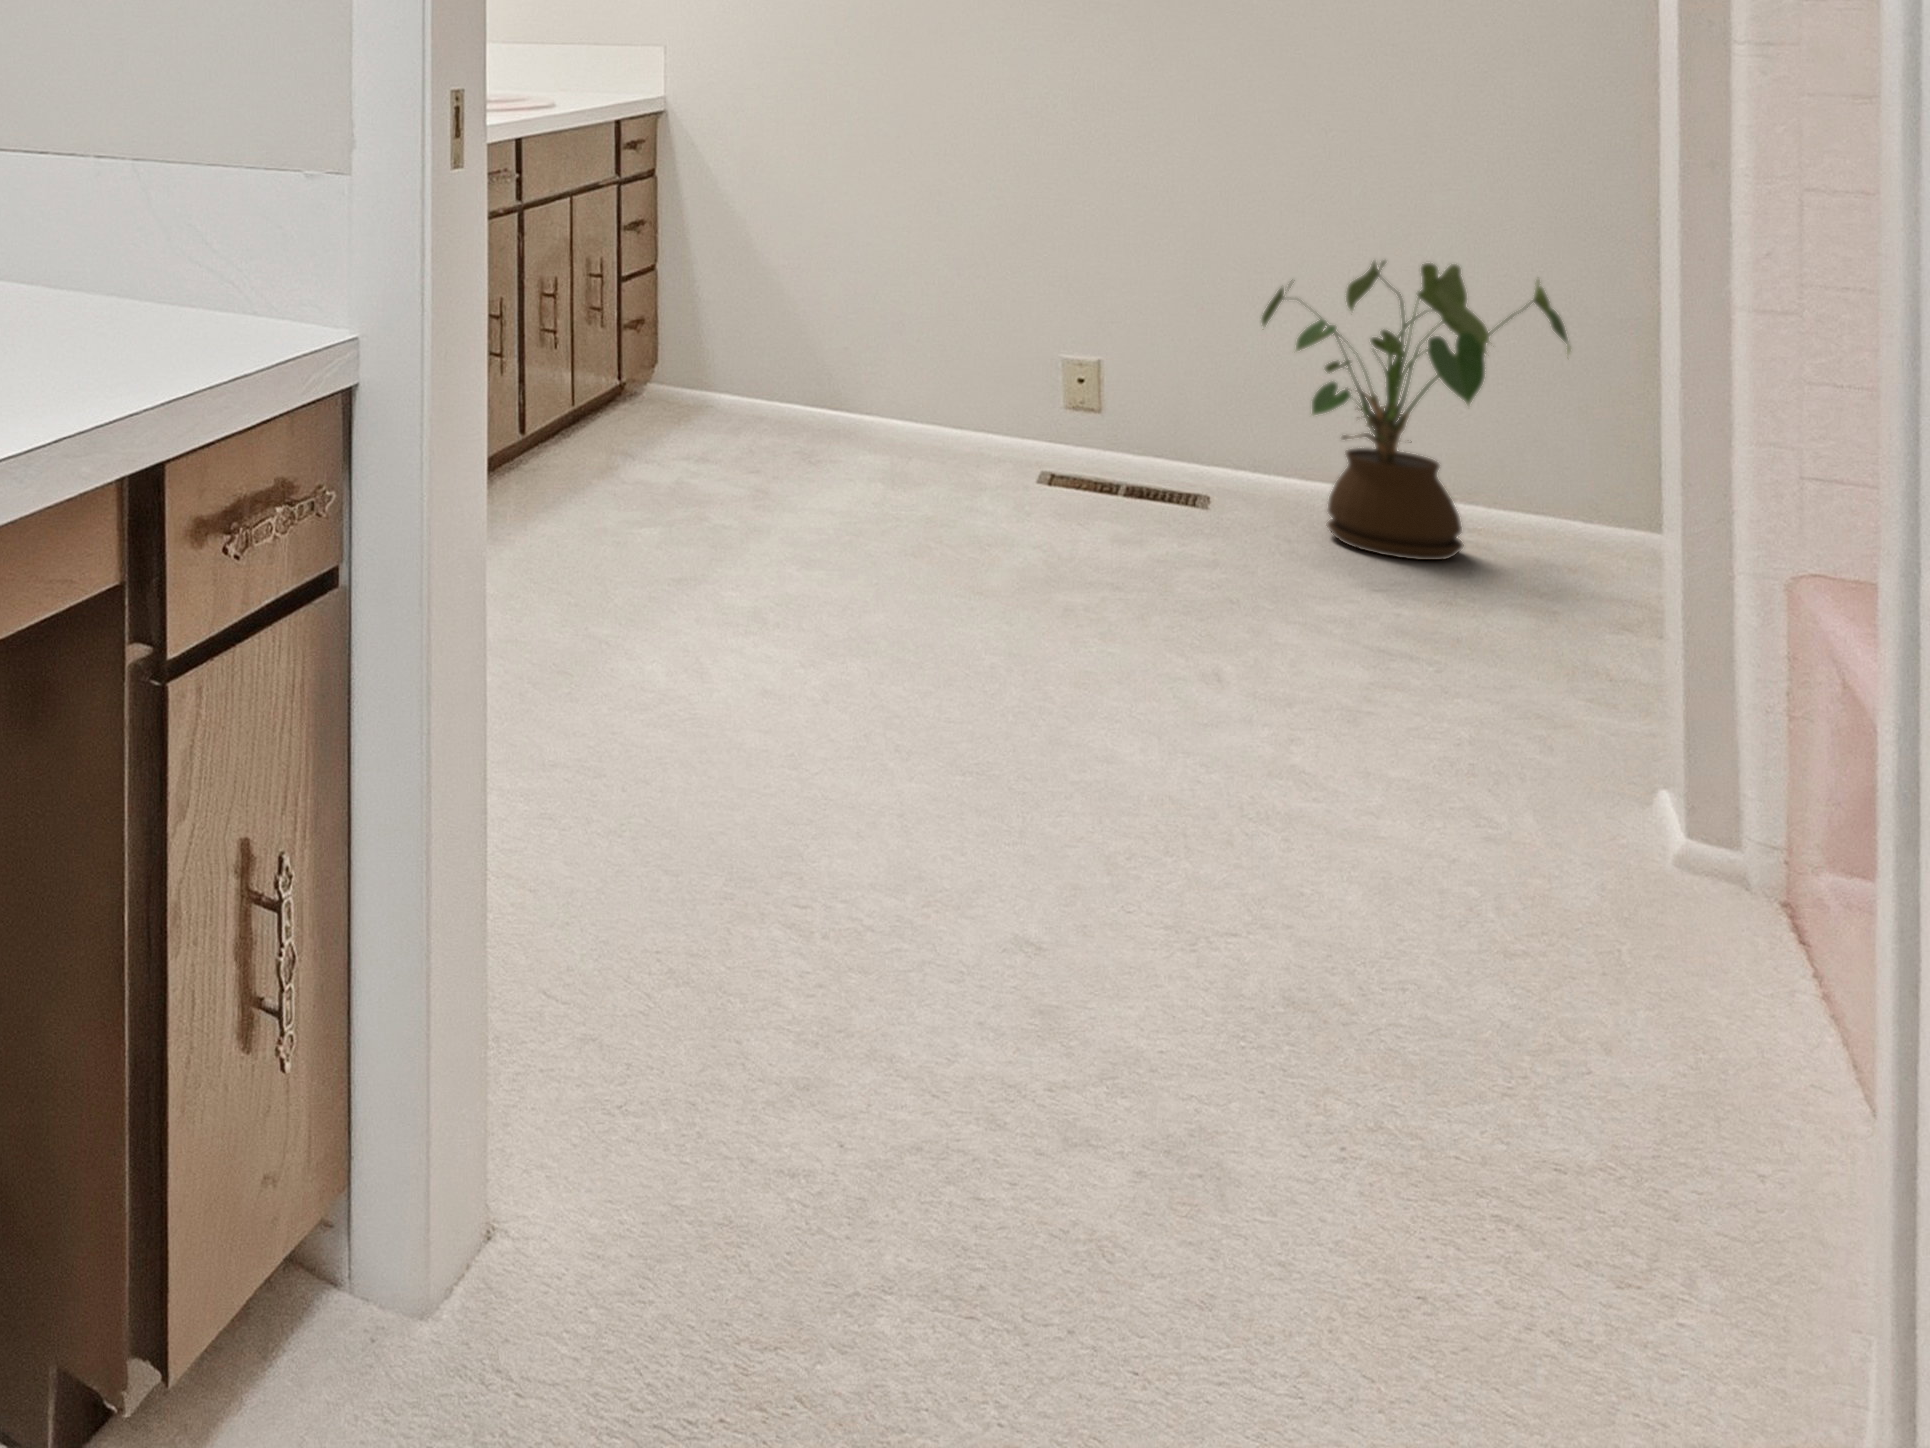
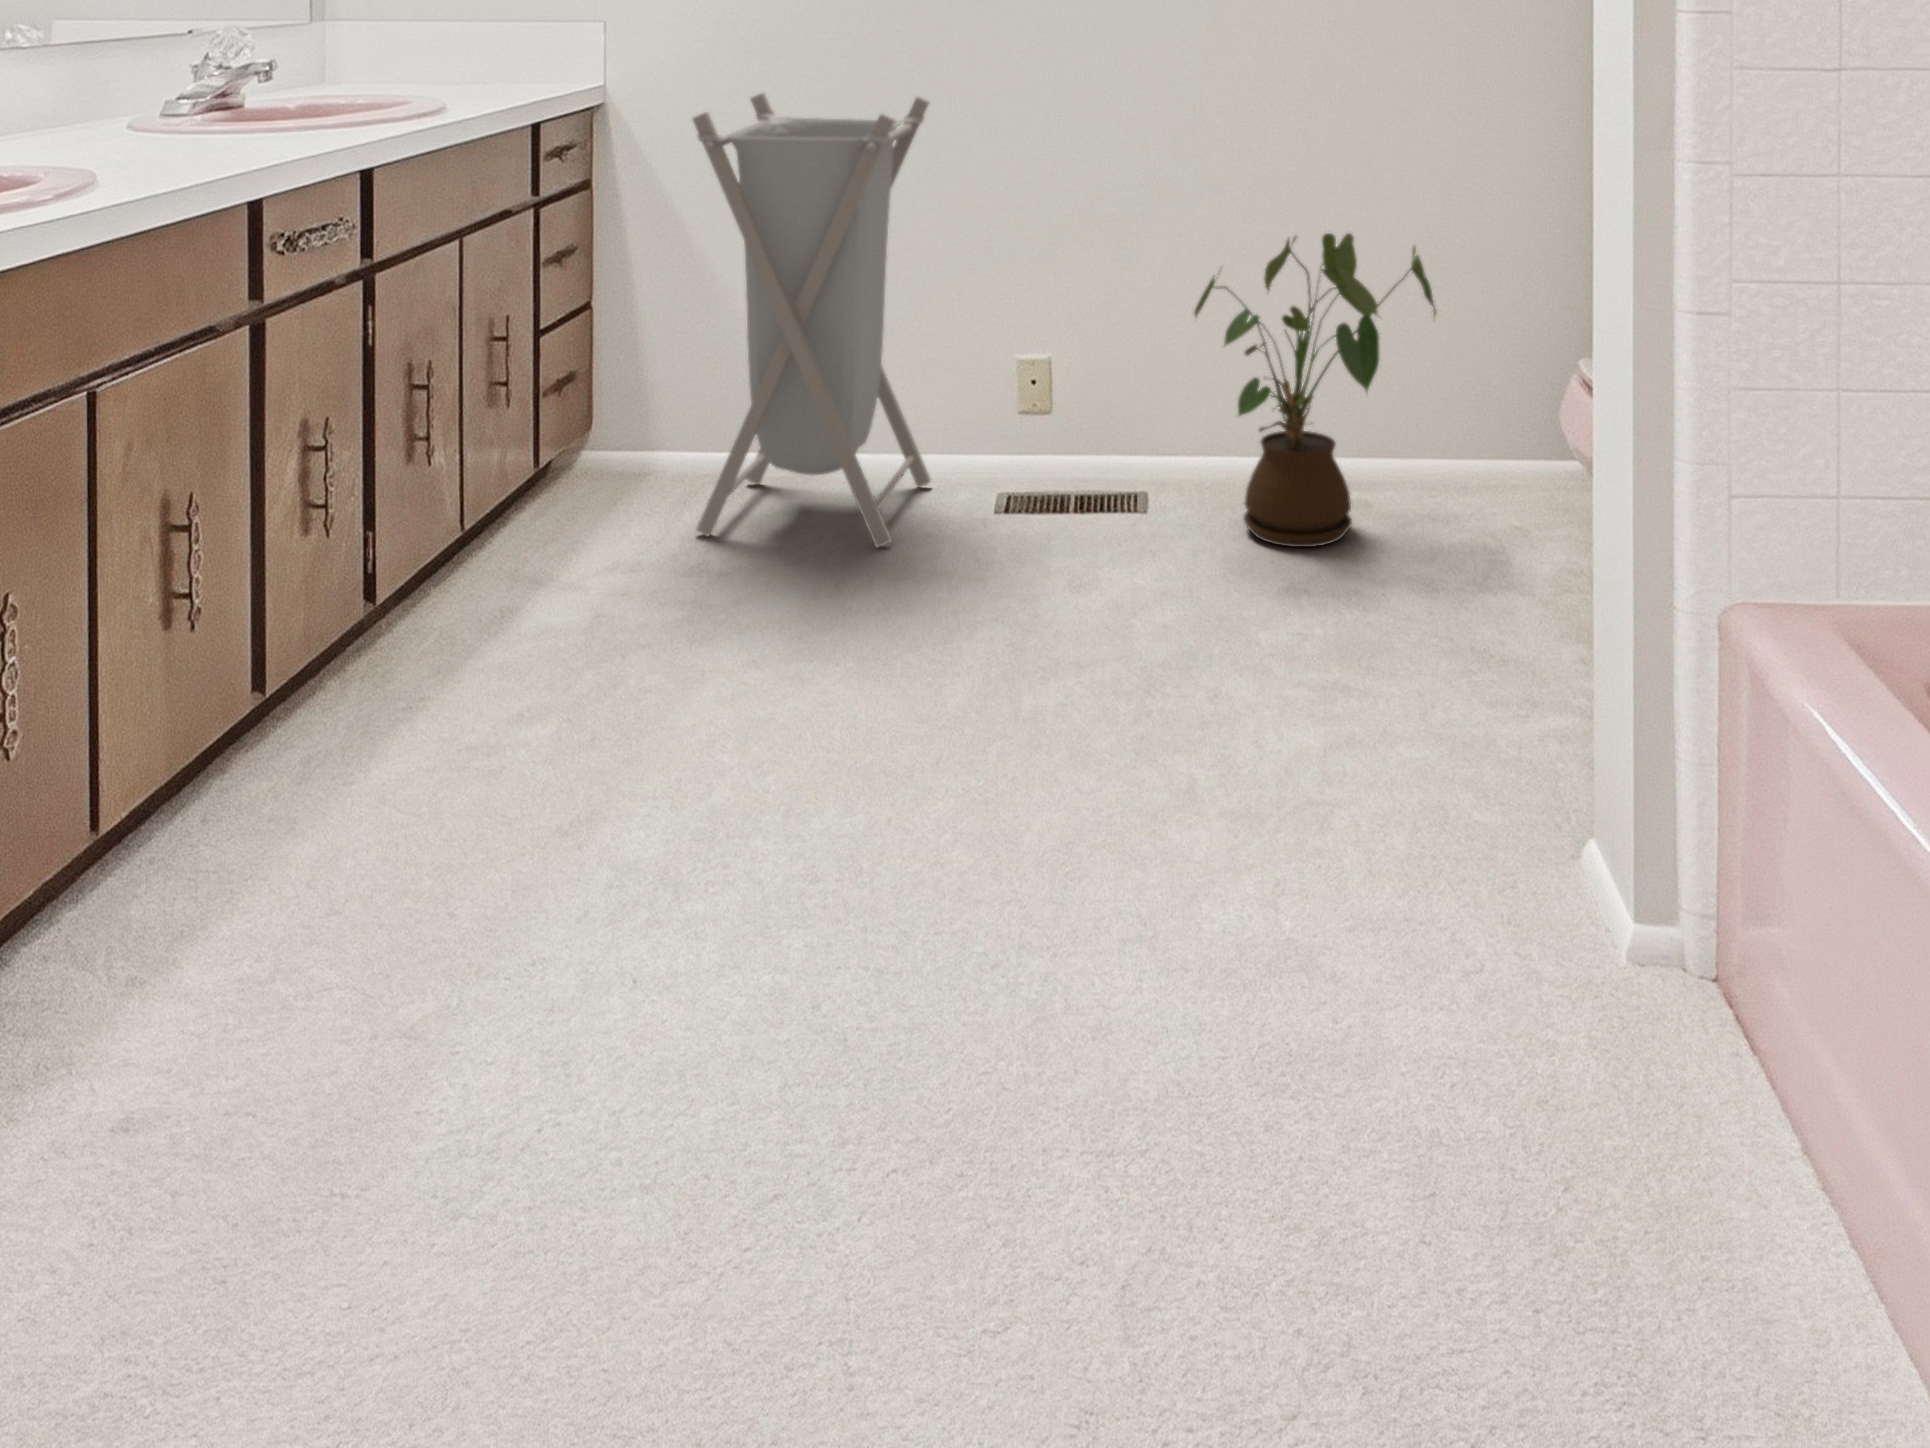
laundry hamper: none [752,107,980,489] -> present [692,93,931,547]

